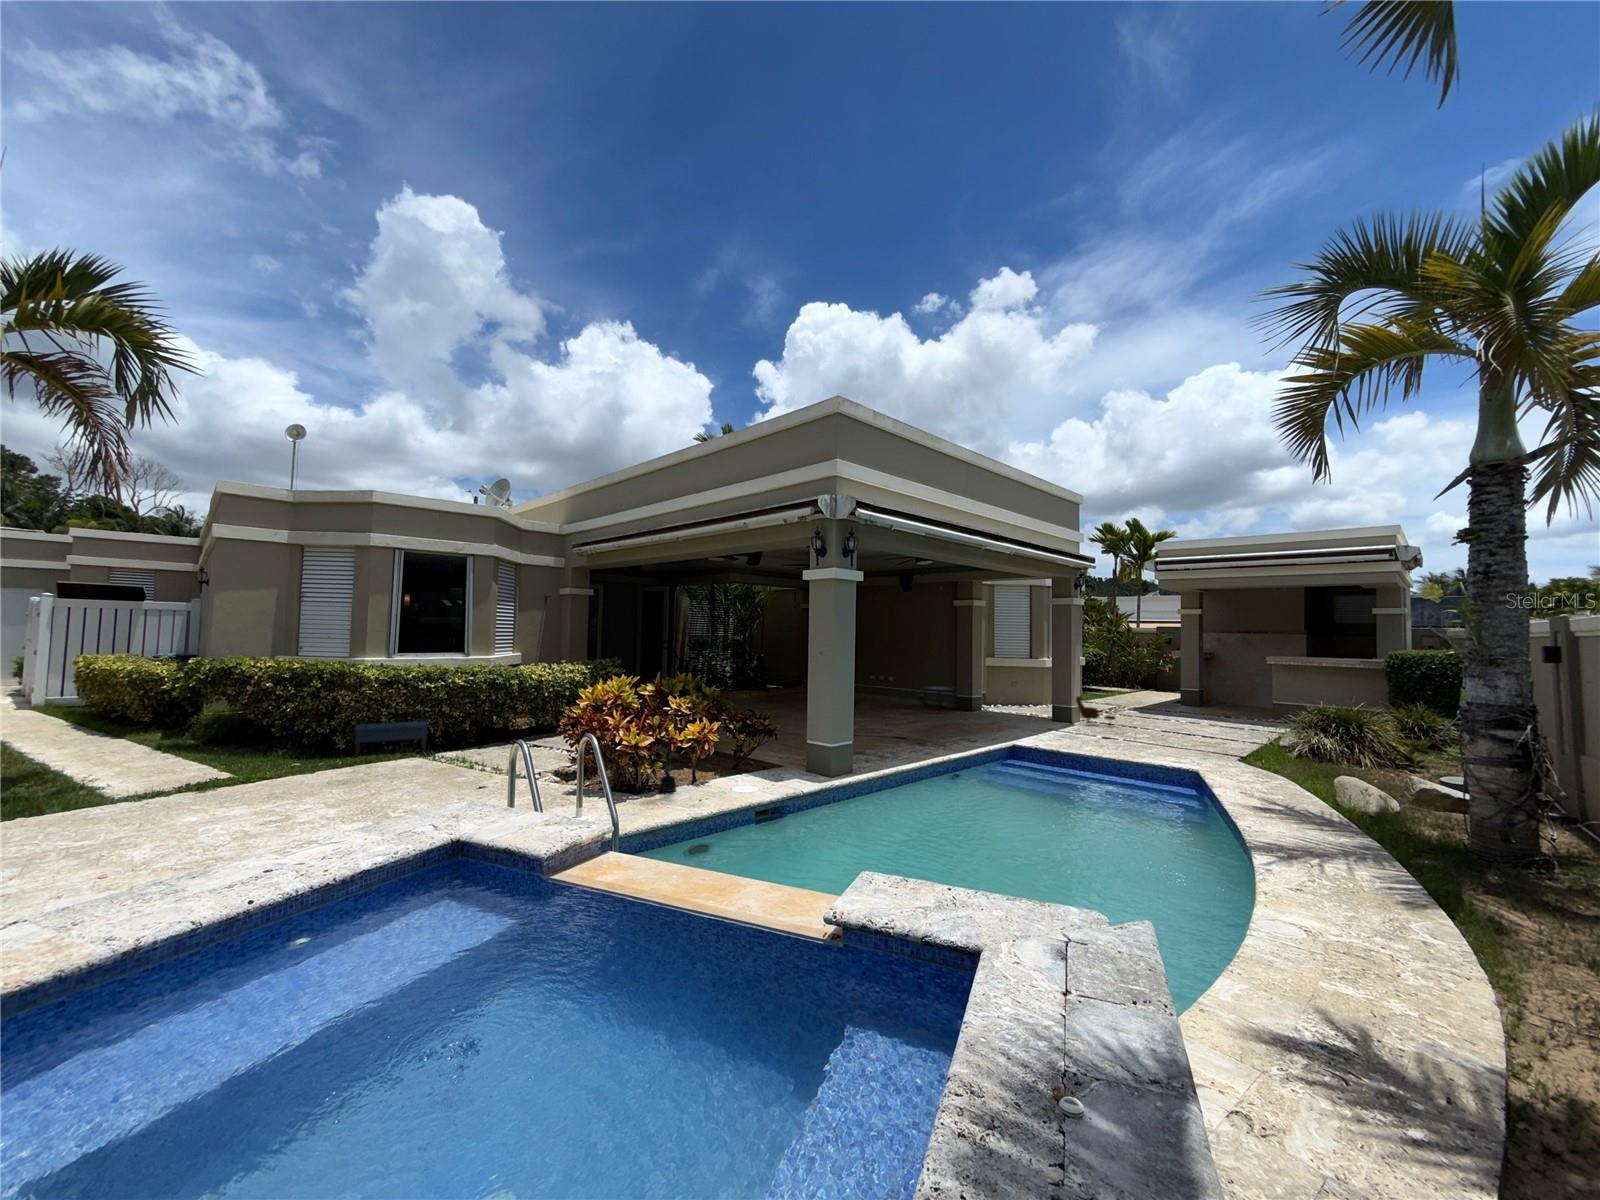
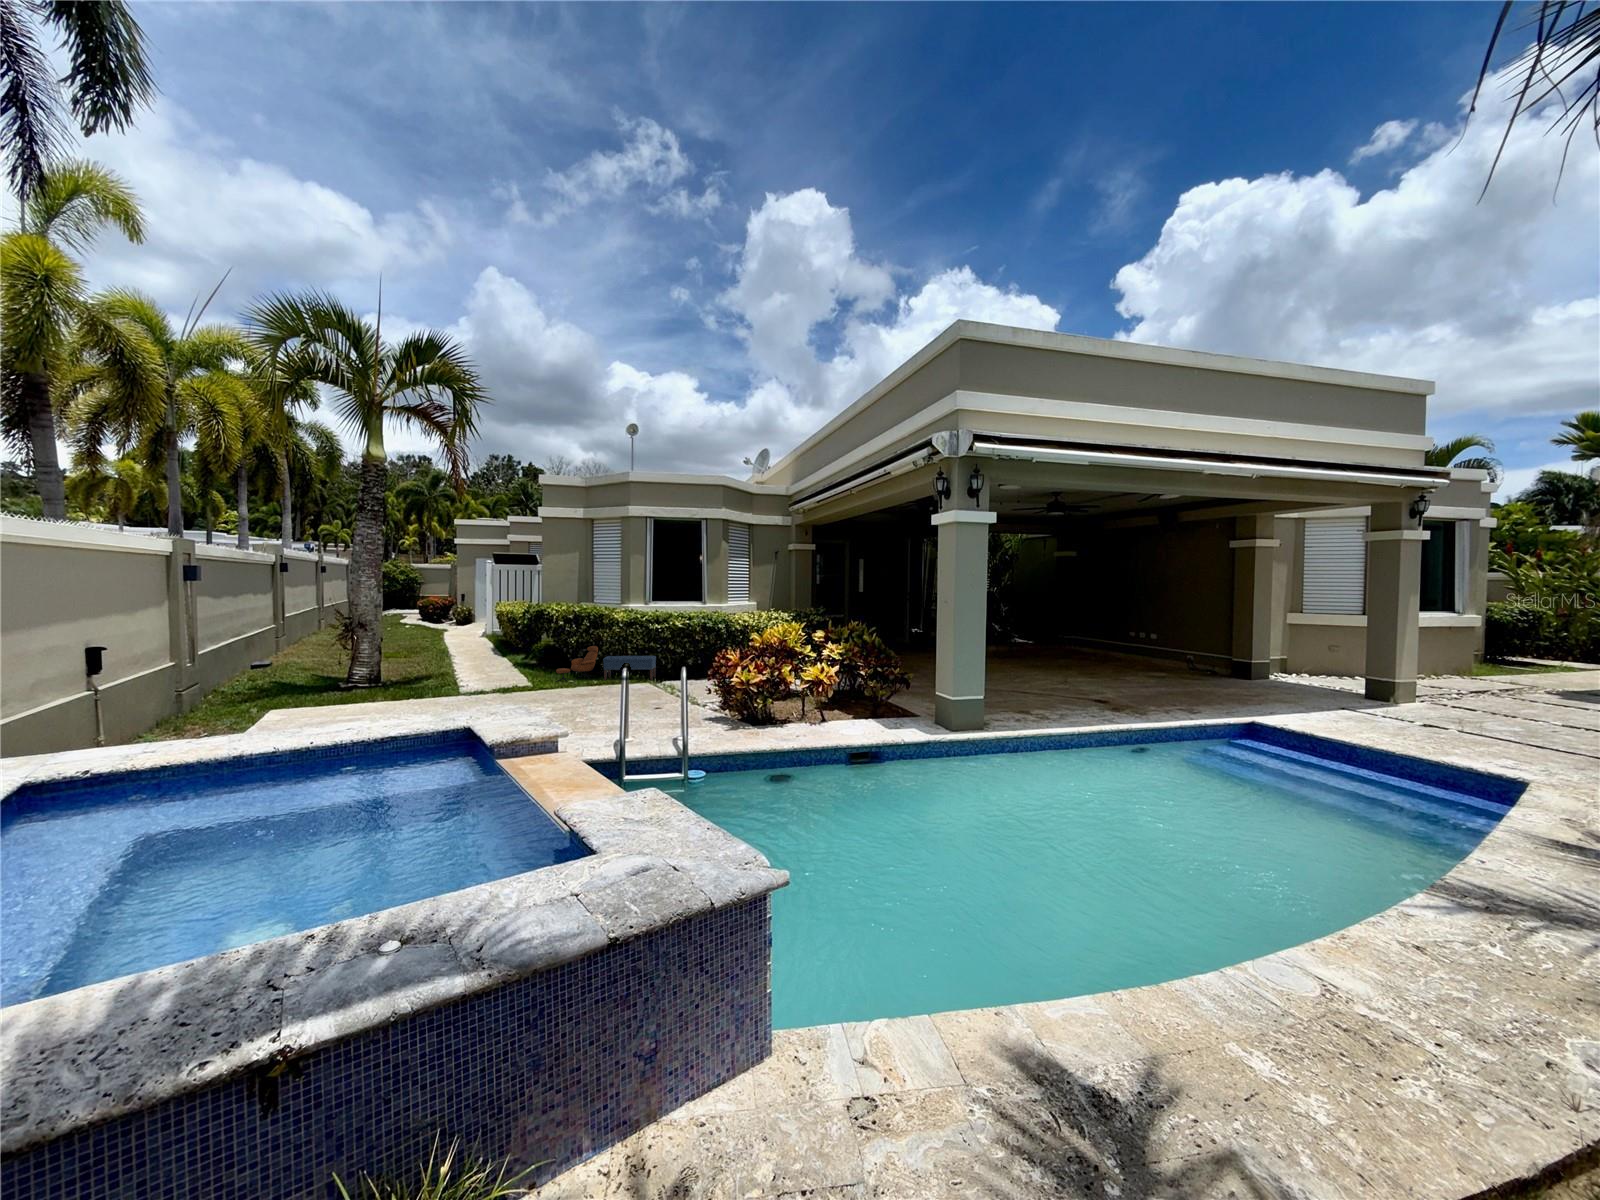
round table: present [923,686,956,707] -> none [1184,645,1233,673]
lounge chair: present [1076,696,1115,726] -> present [556,646,598,682]
potted plant: present [654,746,678,792] -> none [766,687,794,731]

